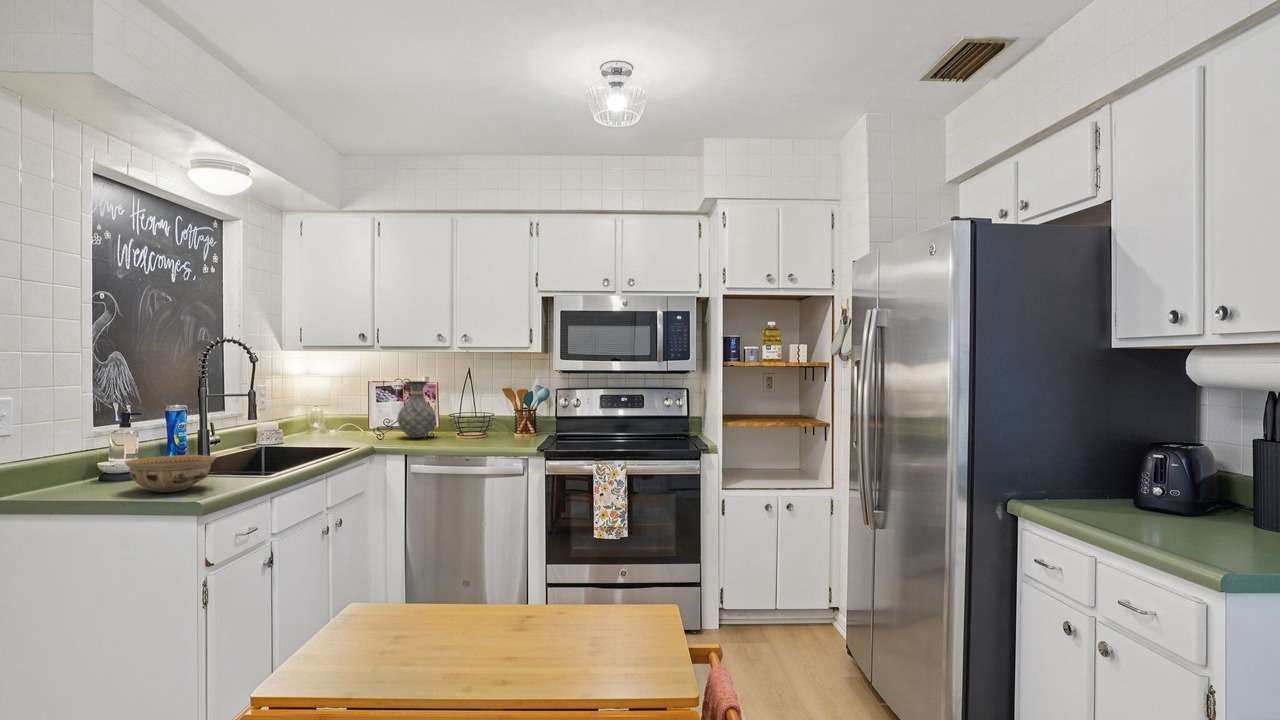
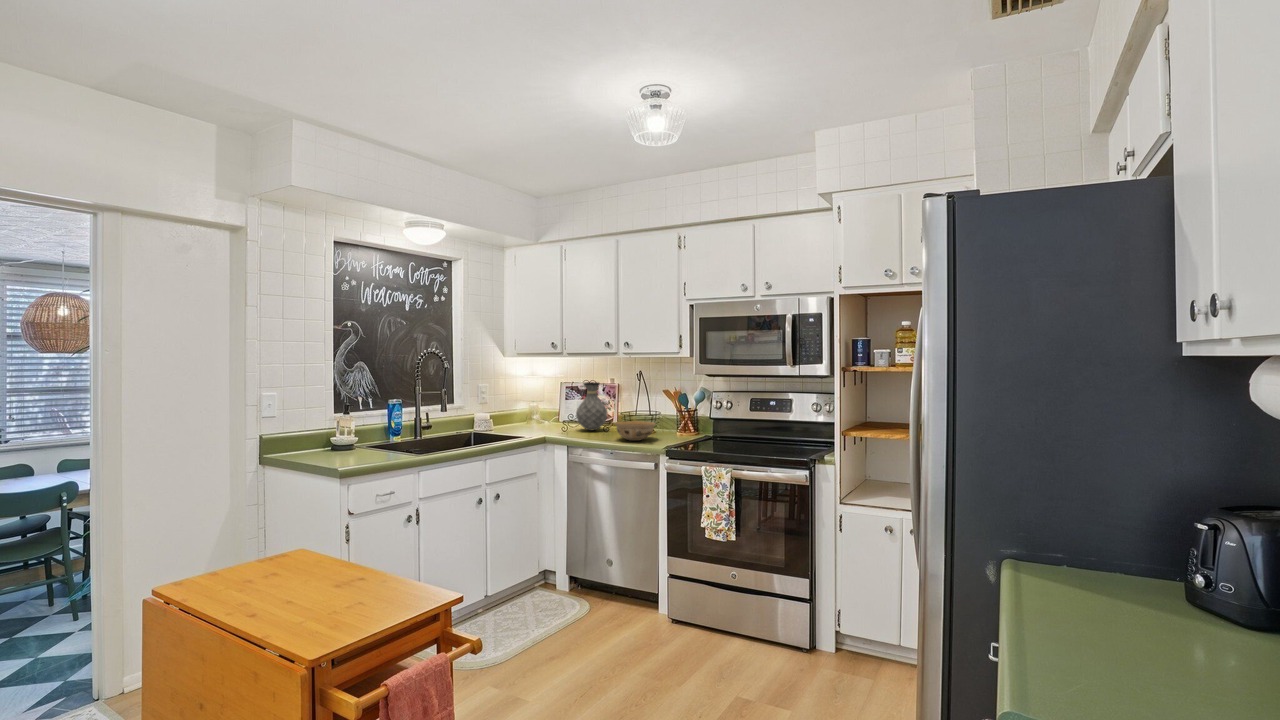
ceramic bowl: present [125,455,216,493] -> present [615,421,656,441]

